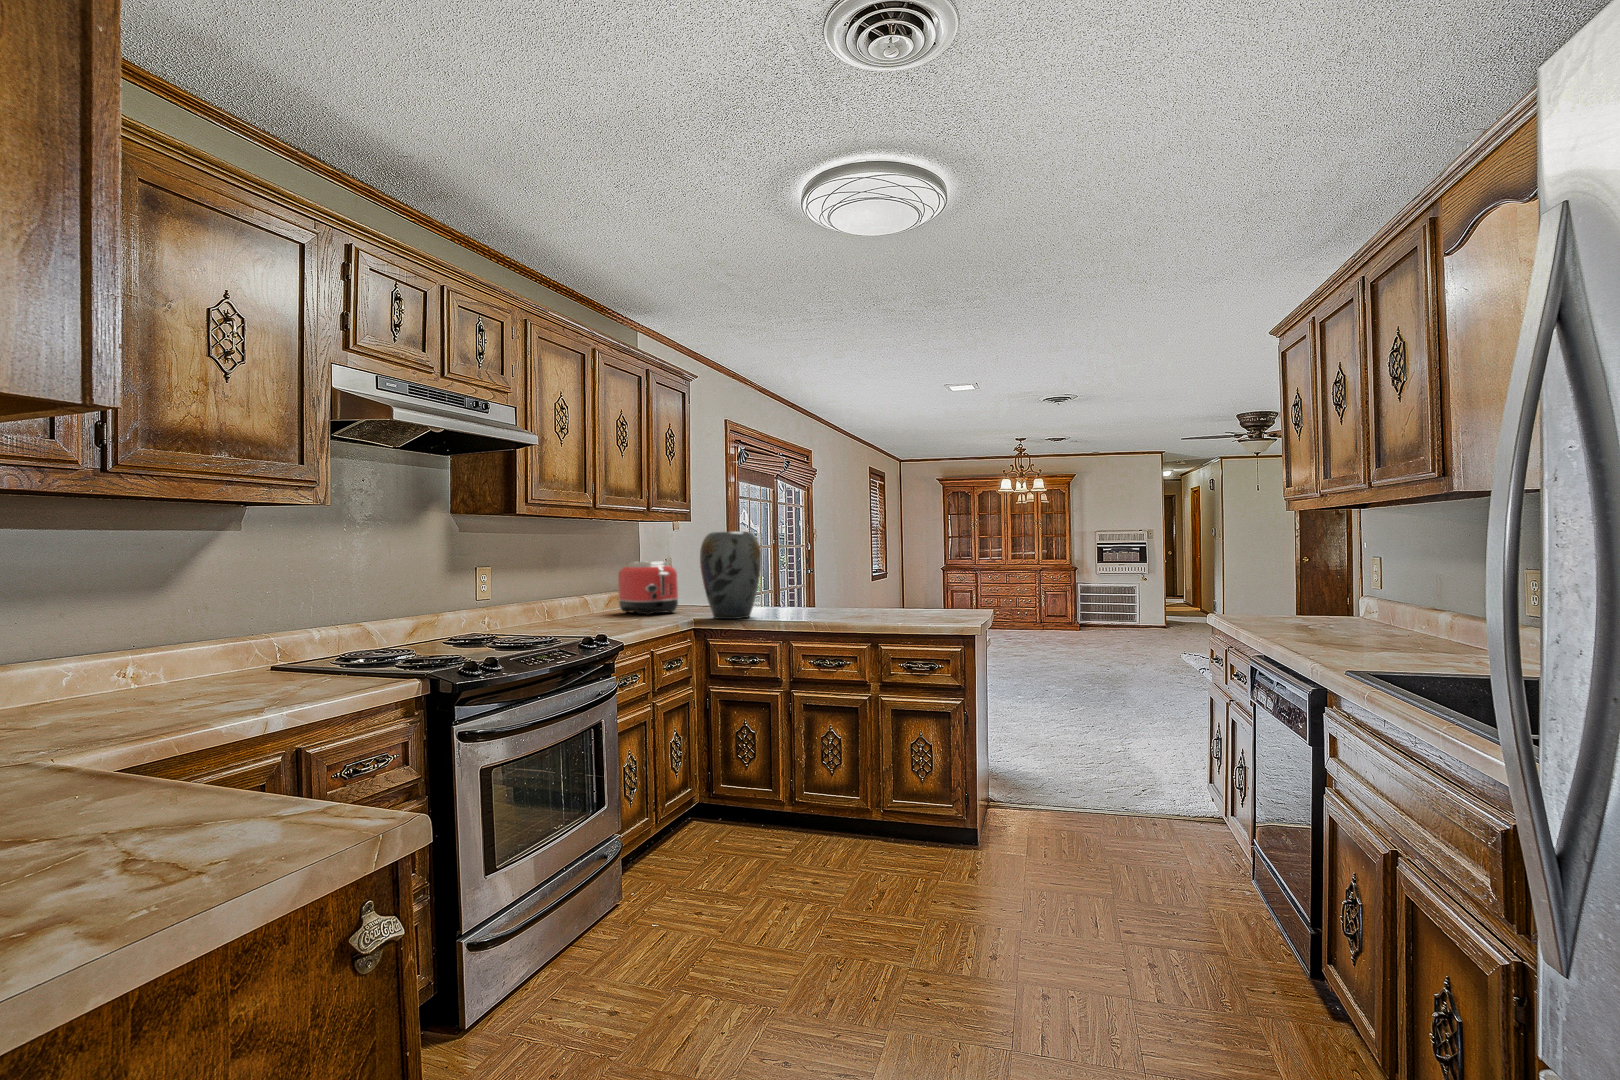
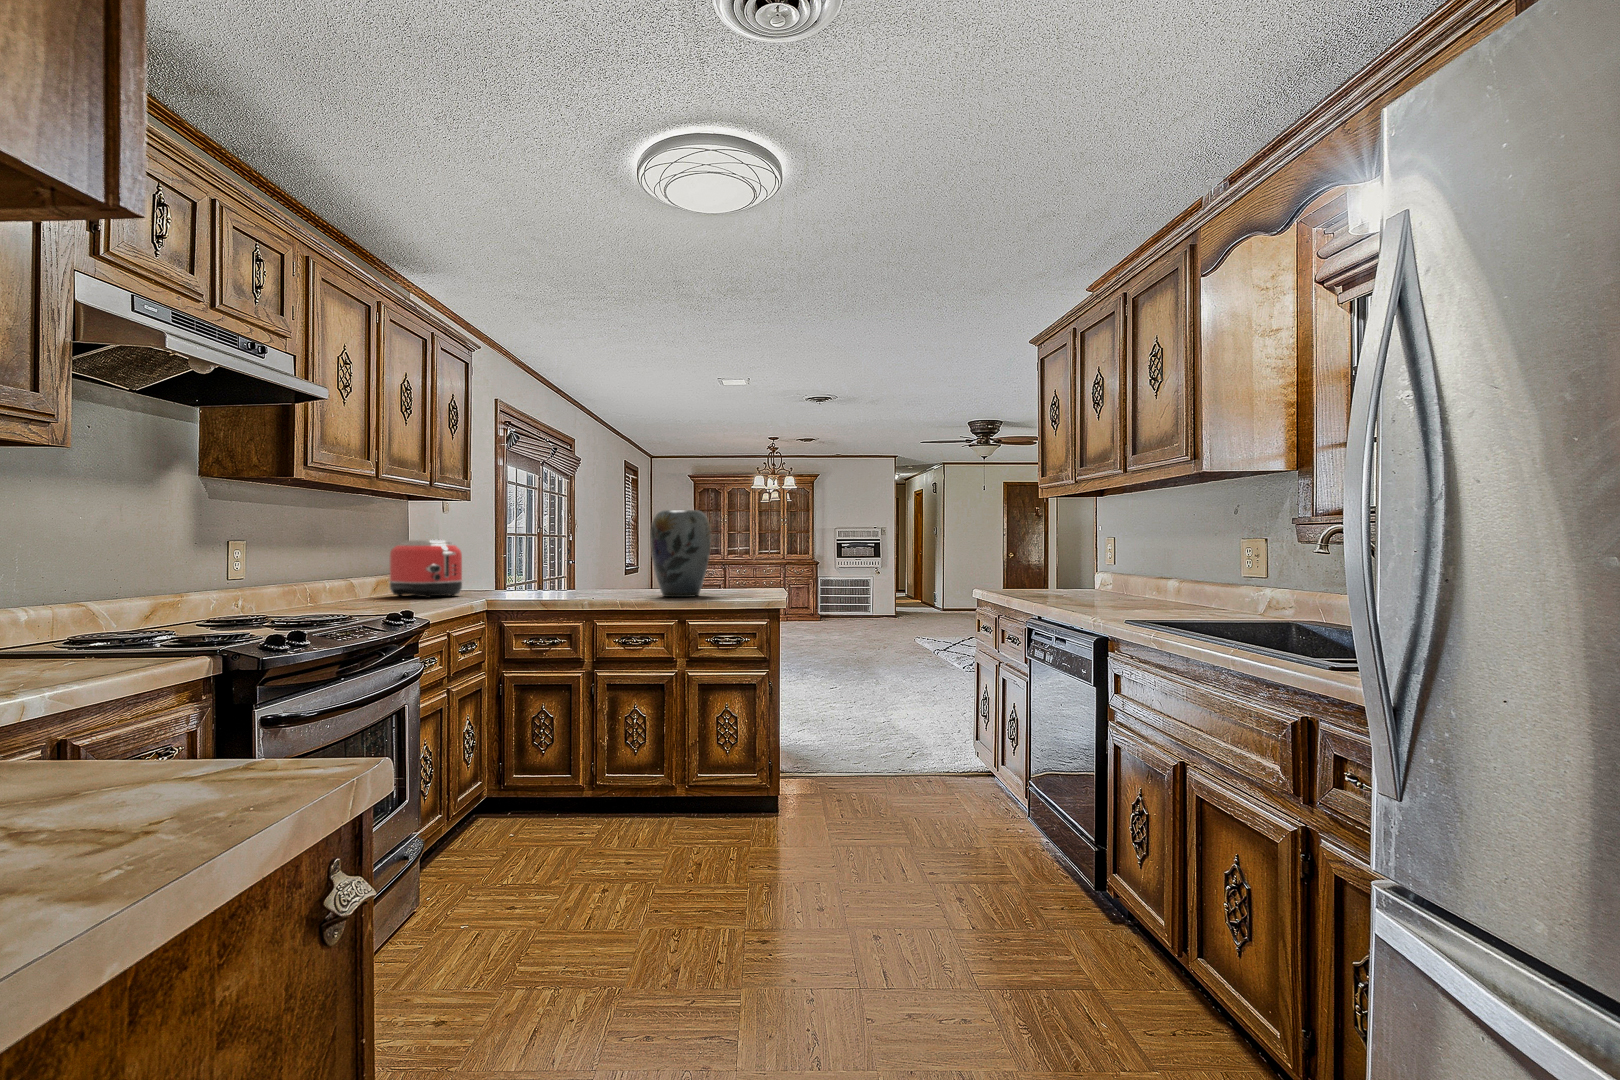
vase: present [700,531,761,619] -> present [650,510,711,597]

